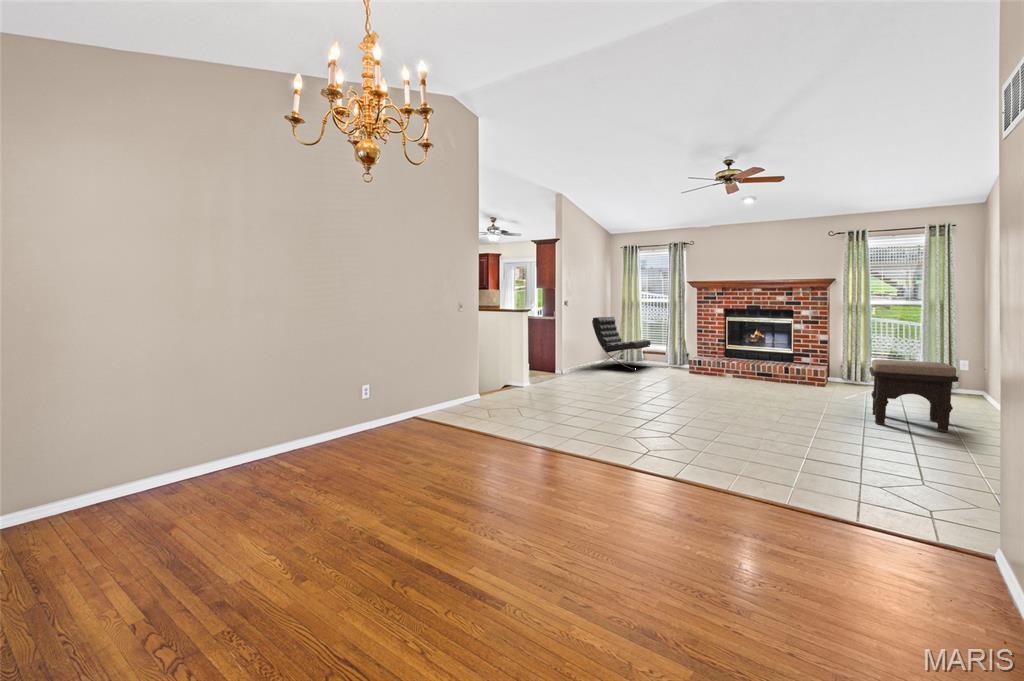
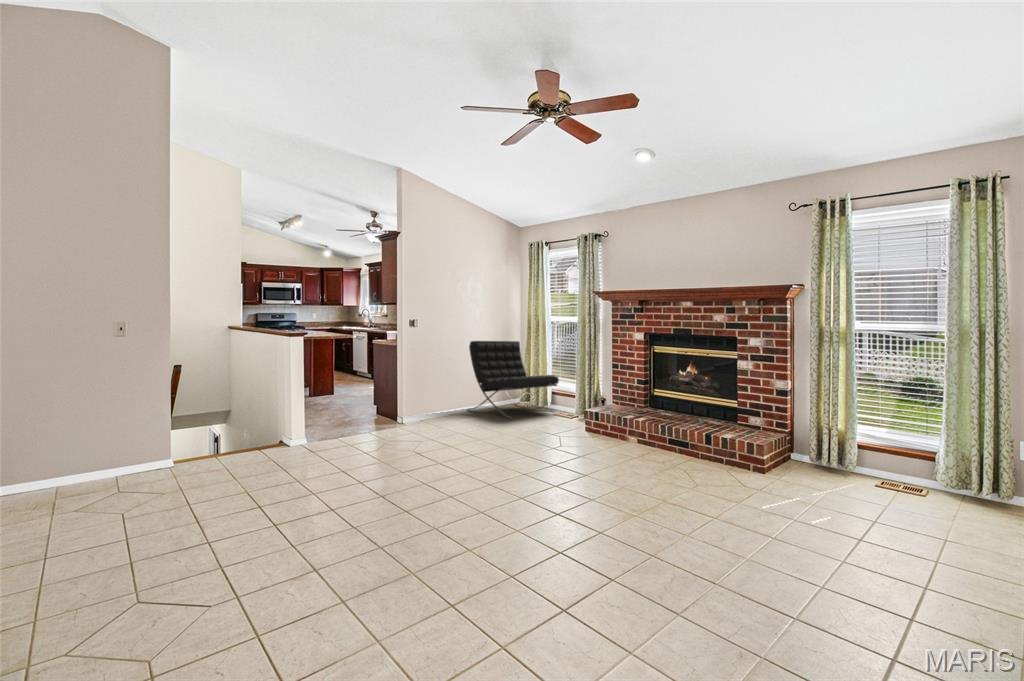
ottoman: present [869,359,959,432] -> none [672,439,865,642]

